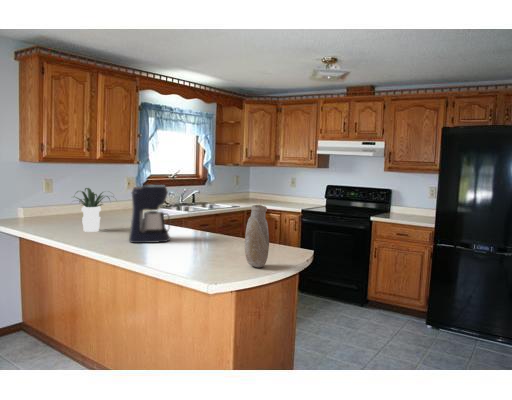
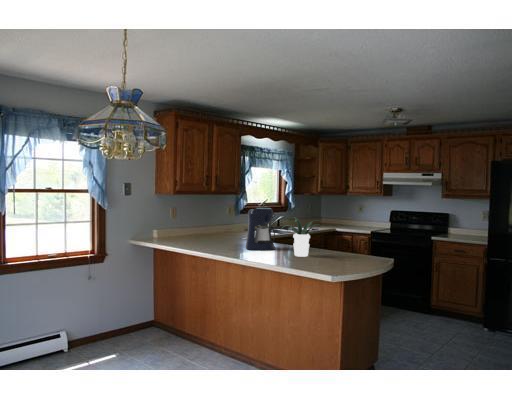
potted plant: present [76,188,110,232] -> present [282,217,314,257]
vase: present [245,205,269,267] -> none [338,220,356,265]

